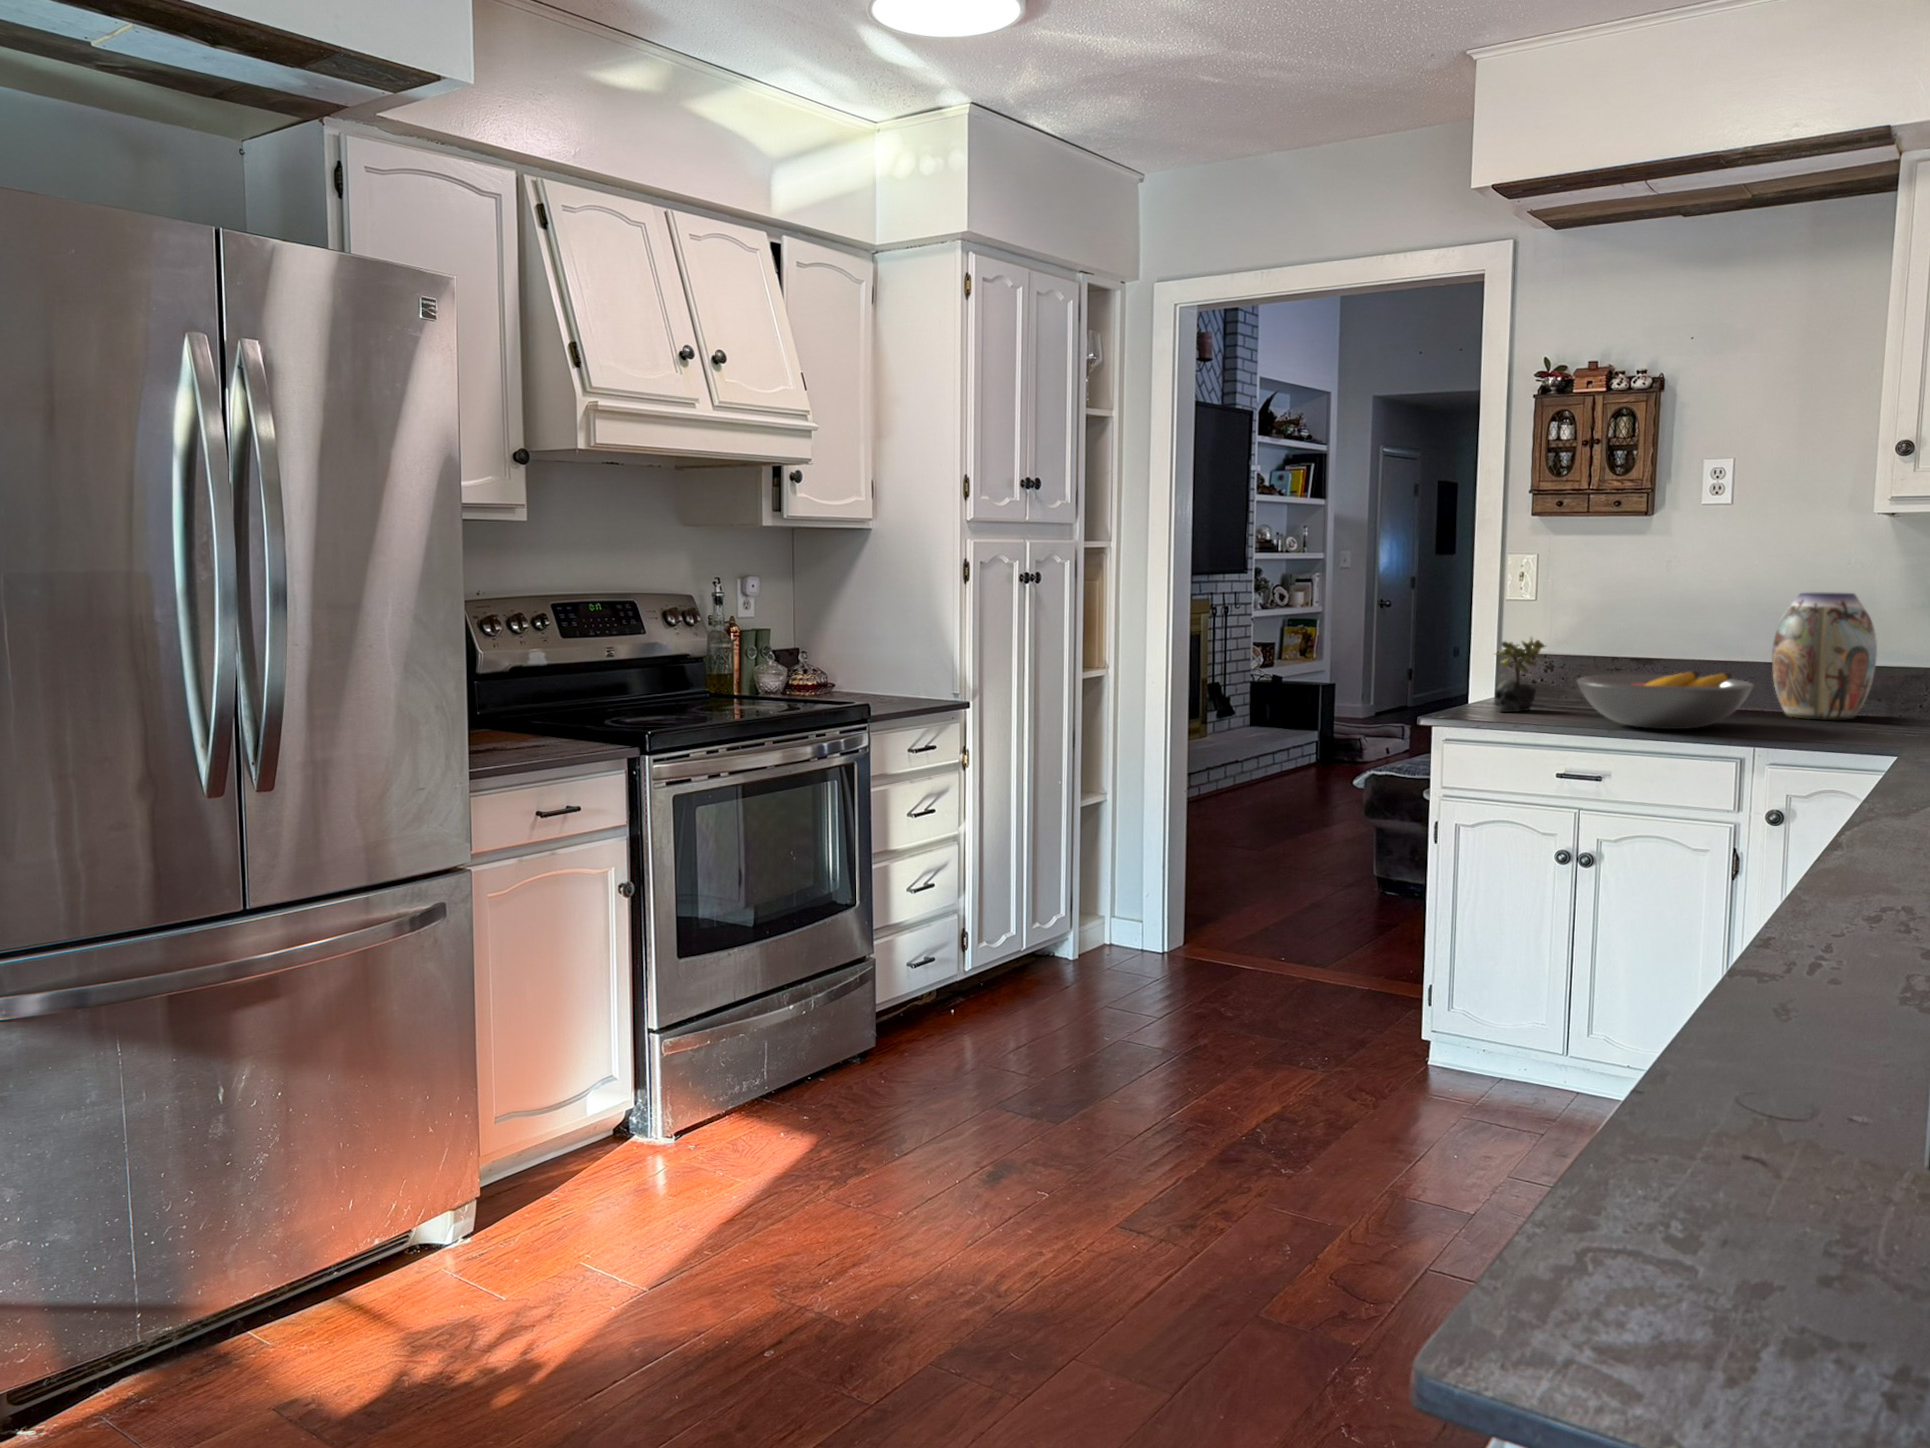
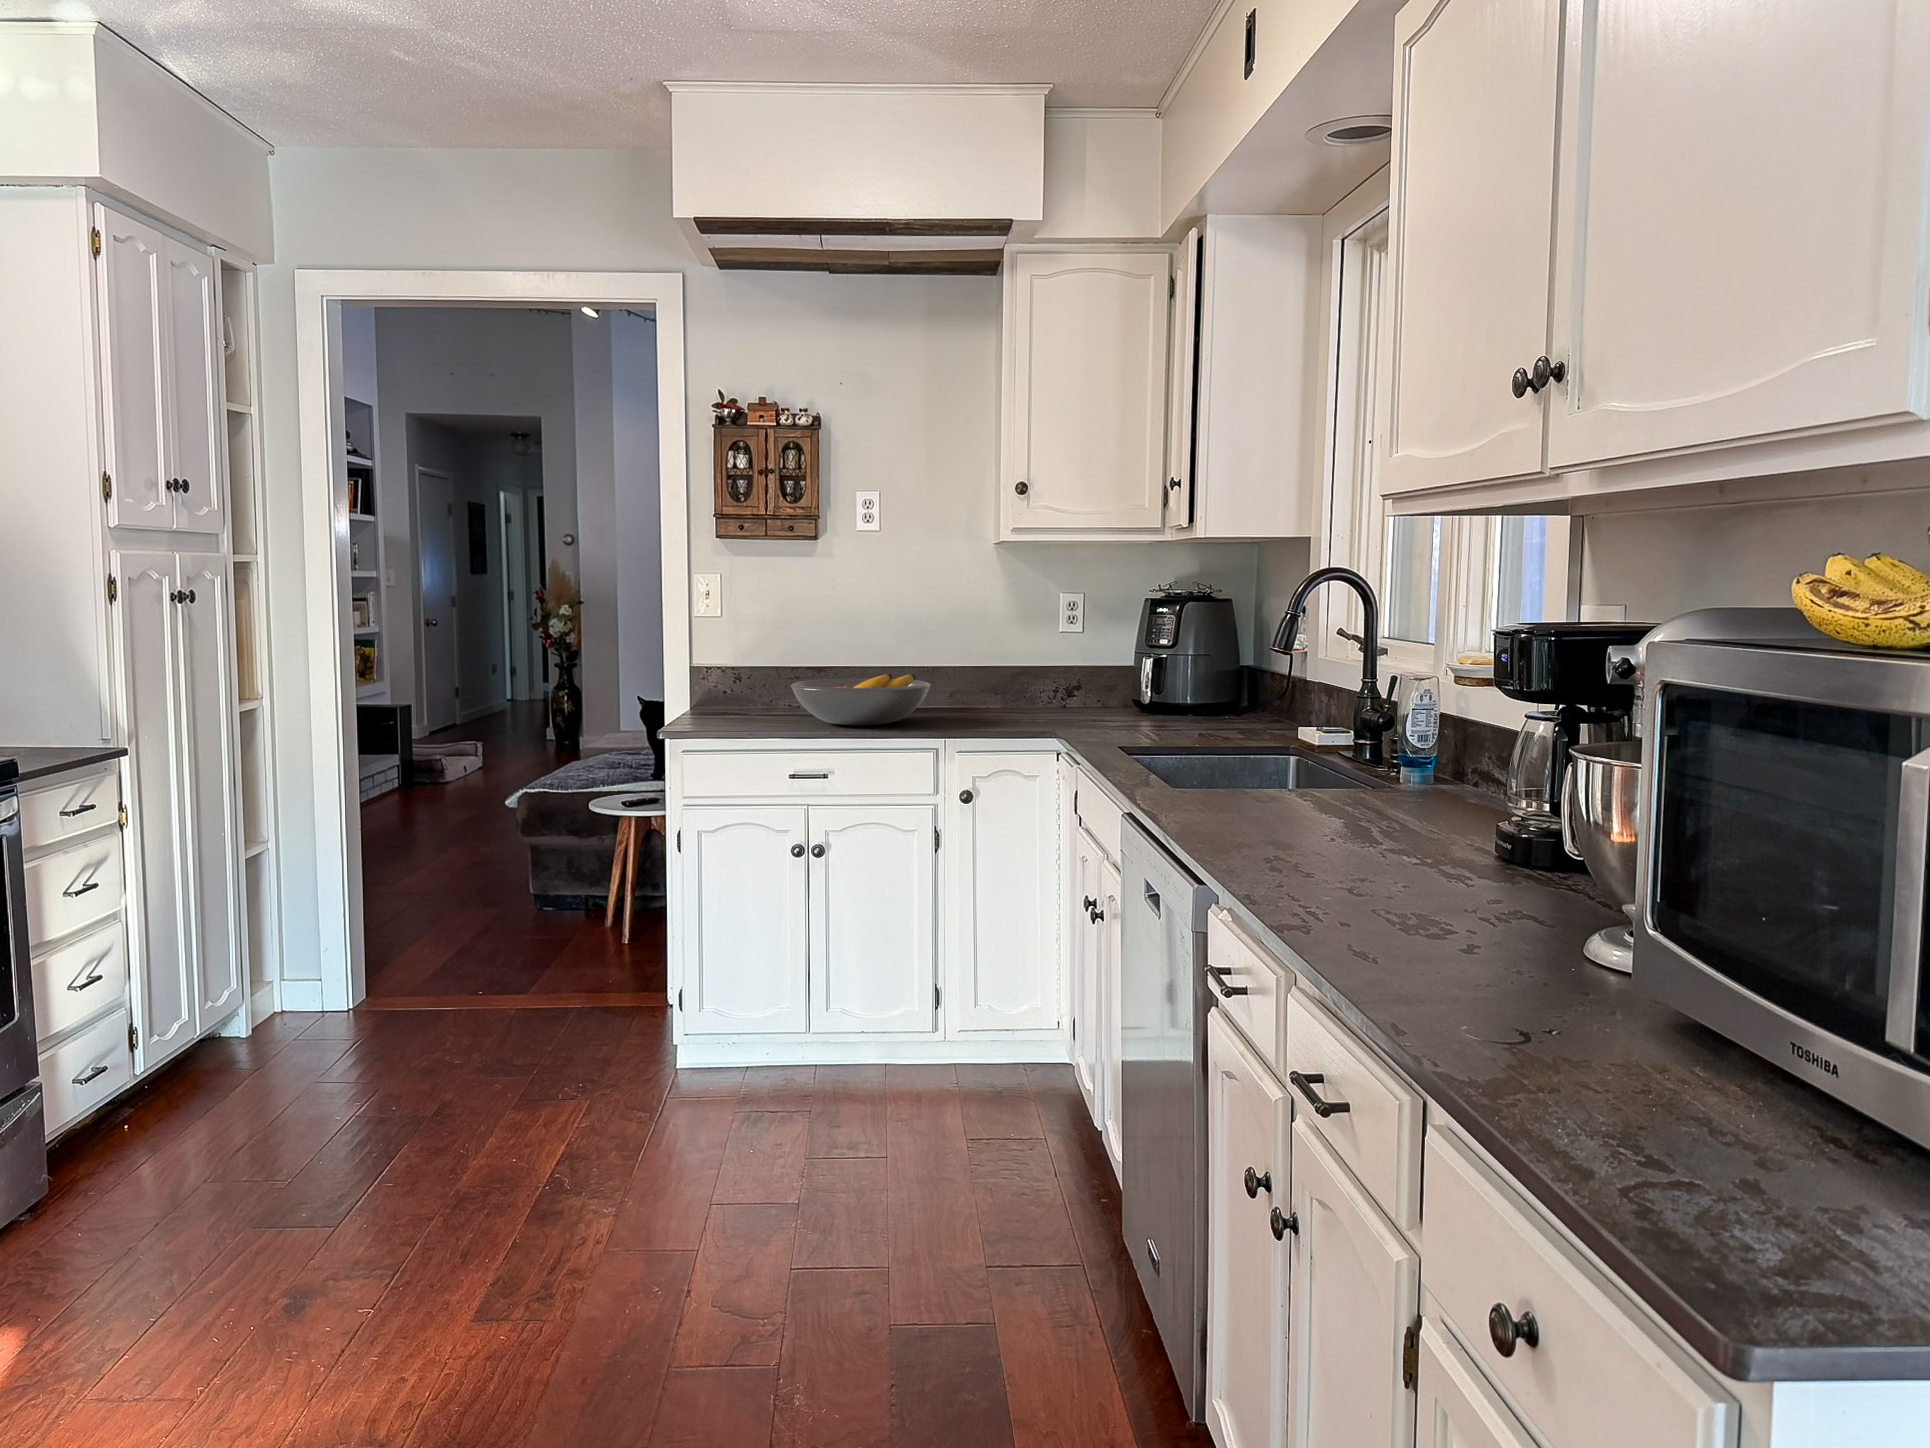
vase: present [1772,593,1877,720] -> none [917,605,989,709]
succulent plant: present [1495,638,1545,712] -> none [700,648,744,720]

